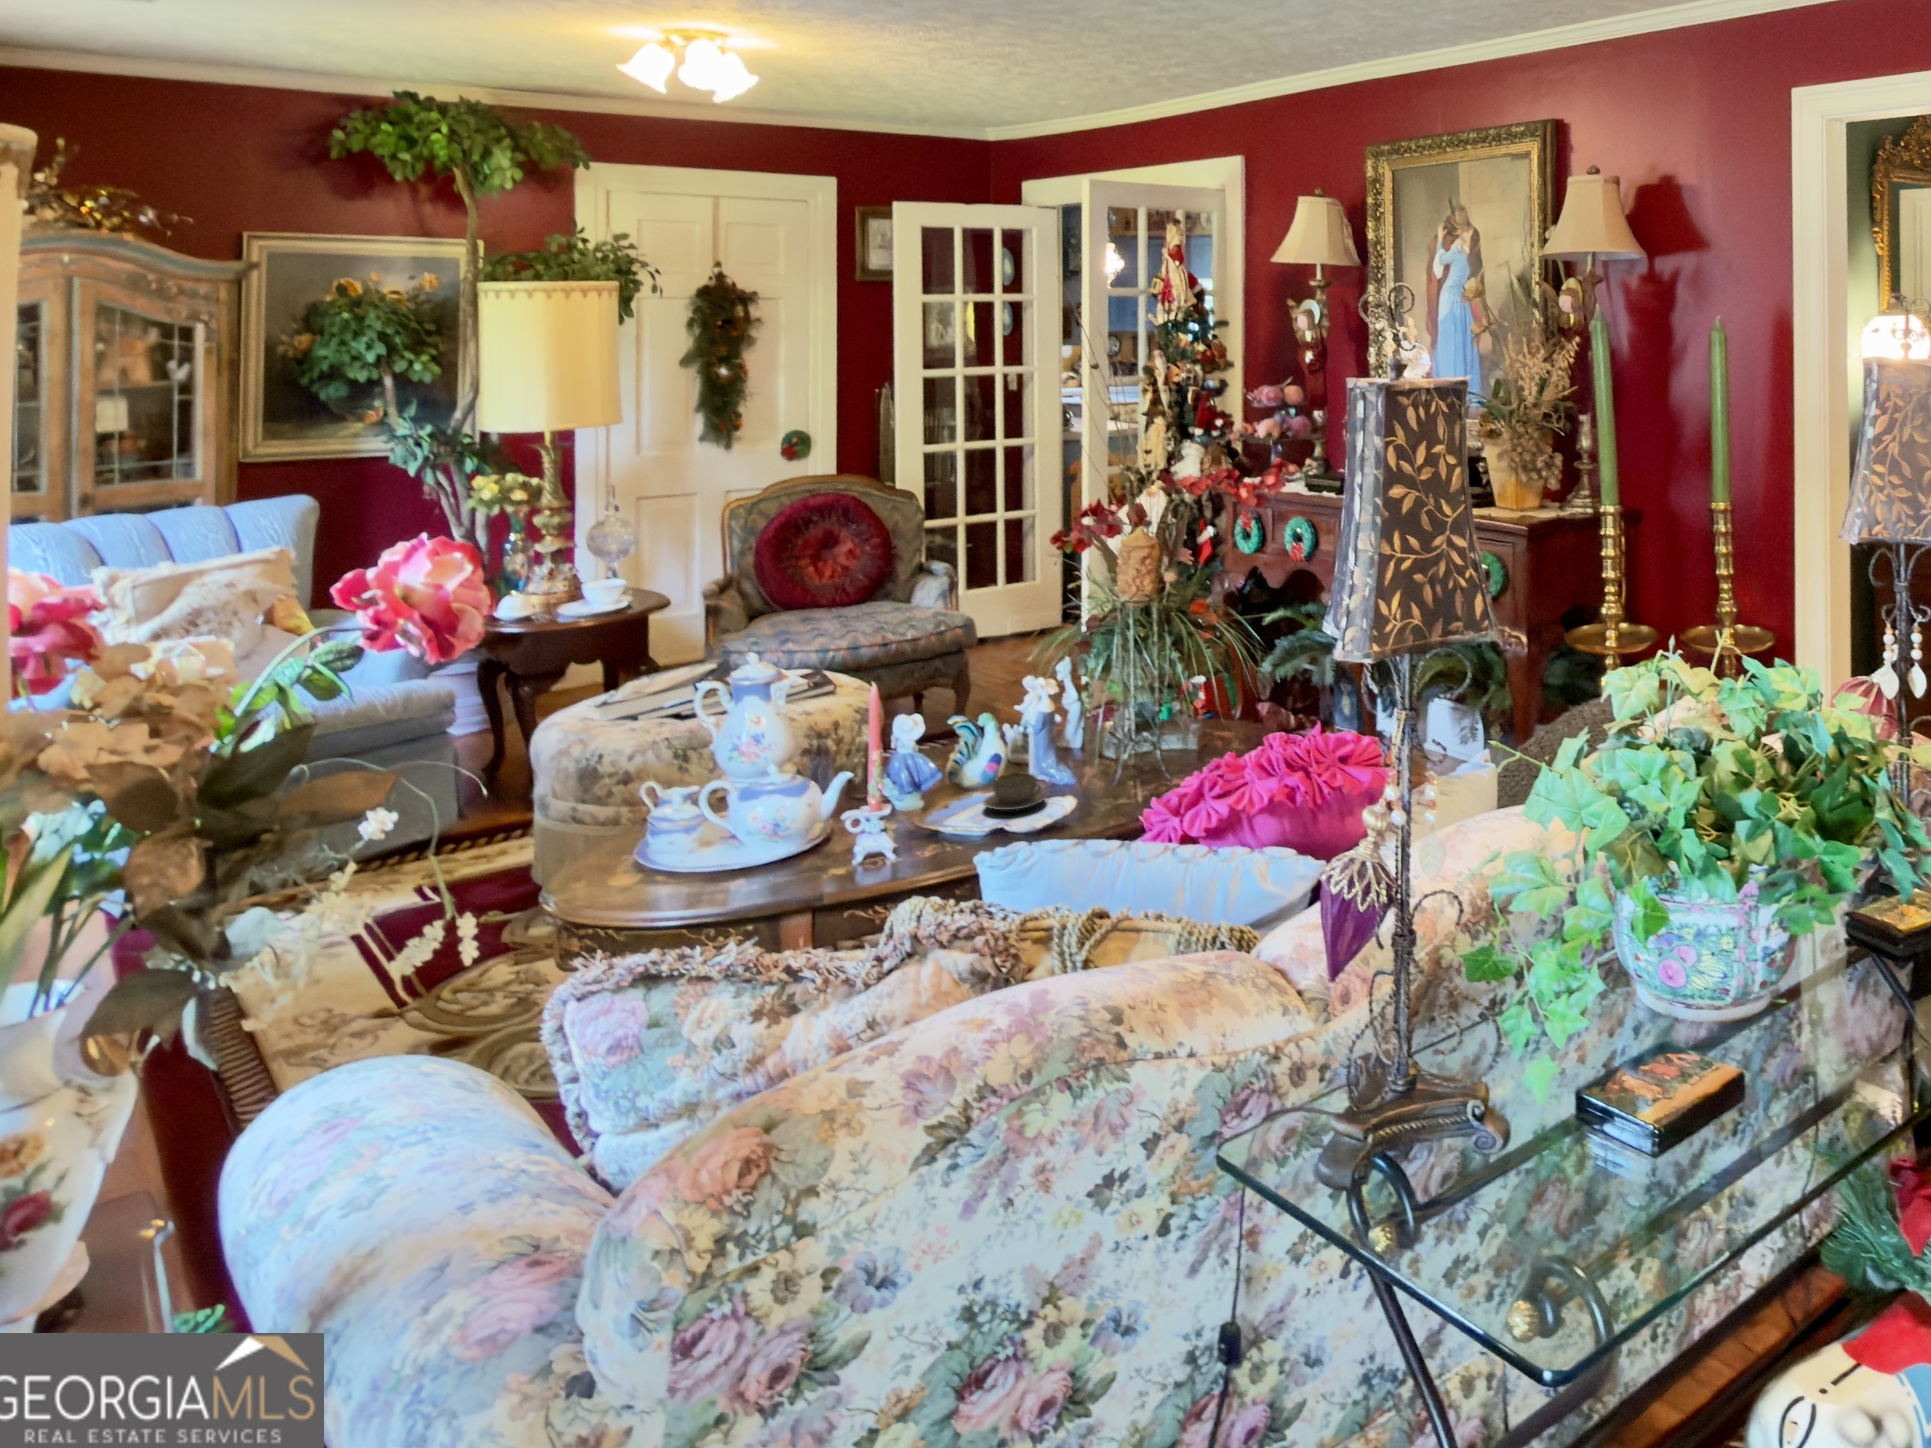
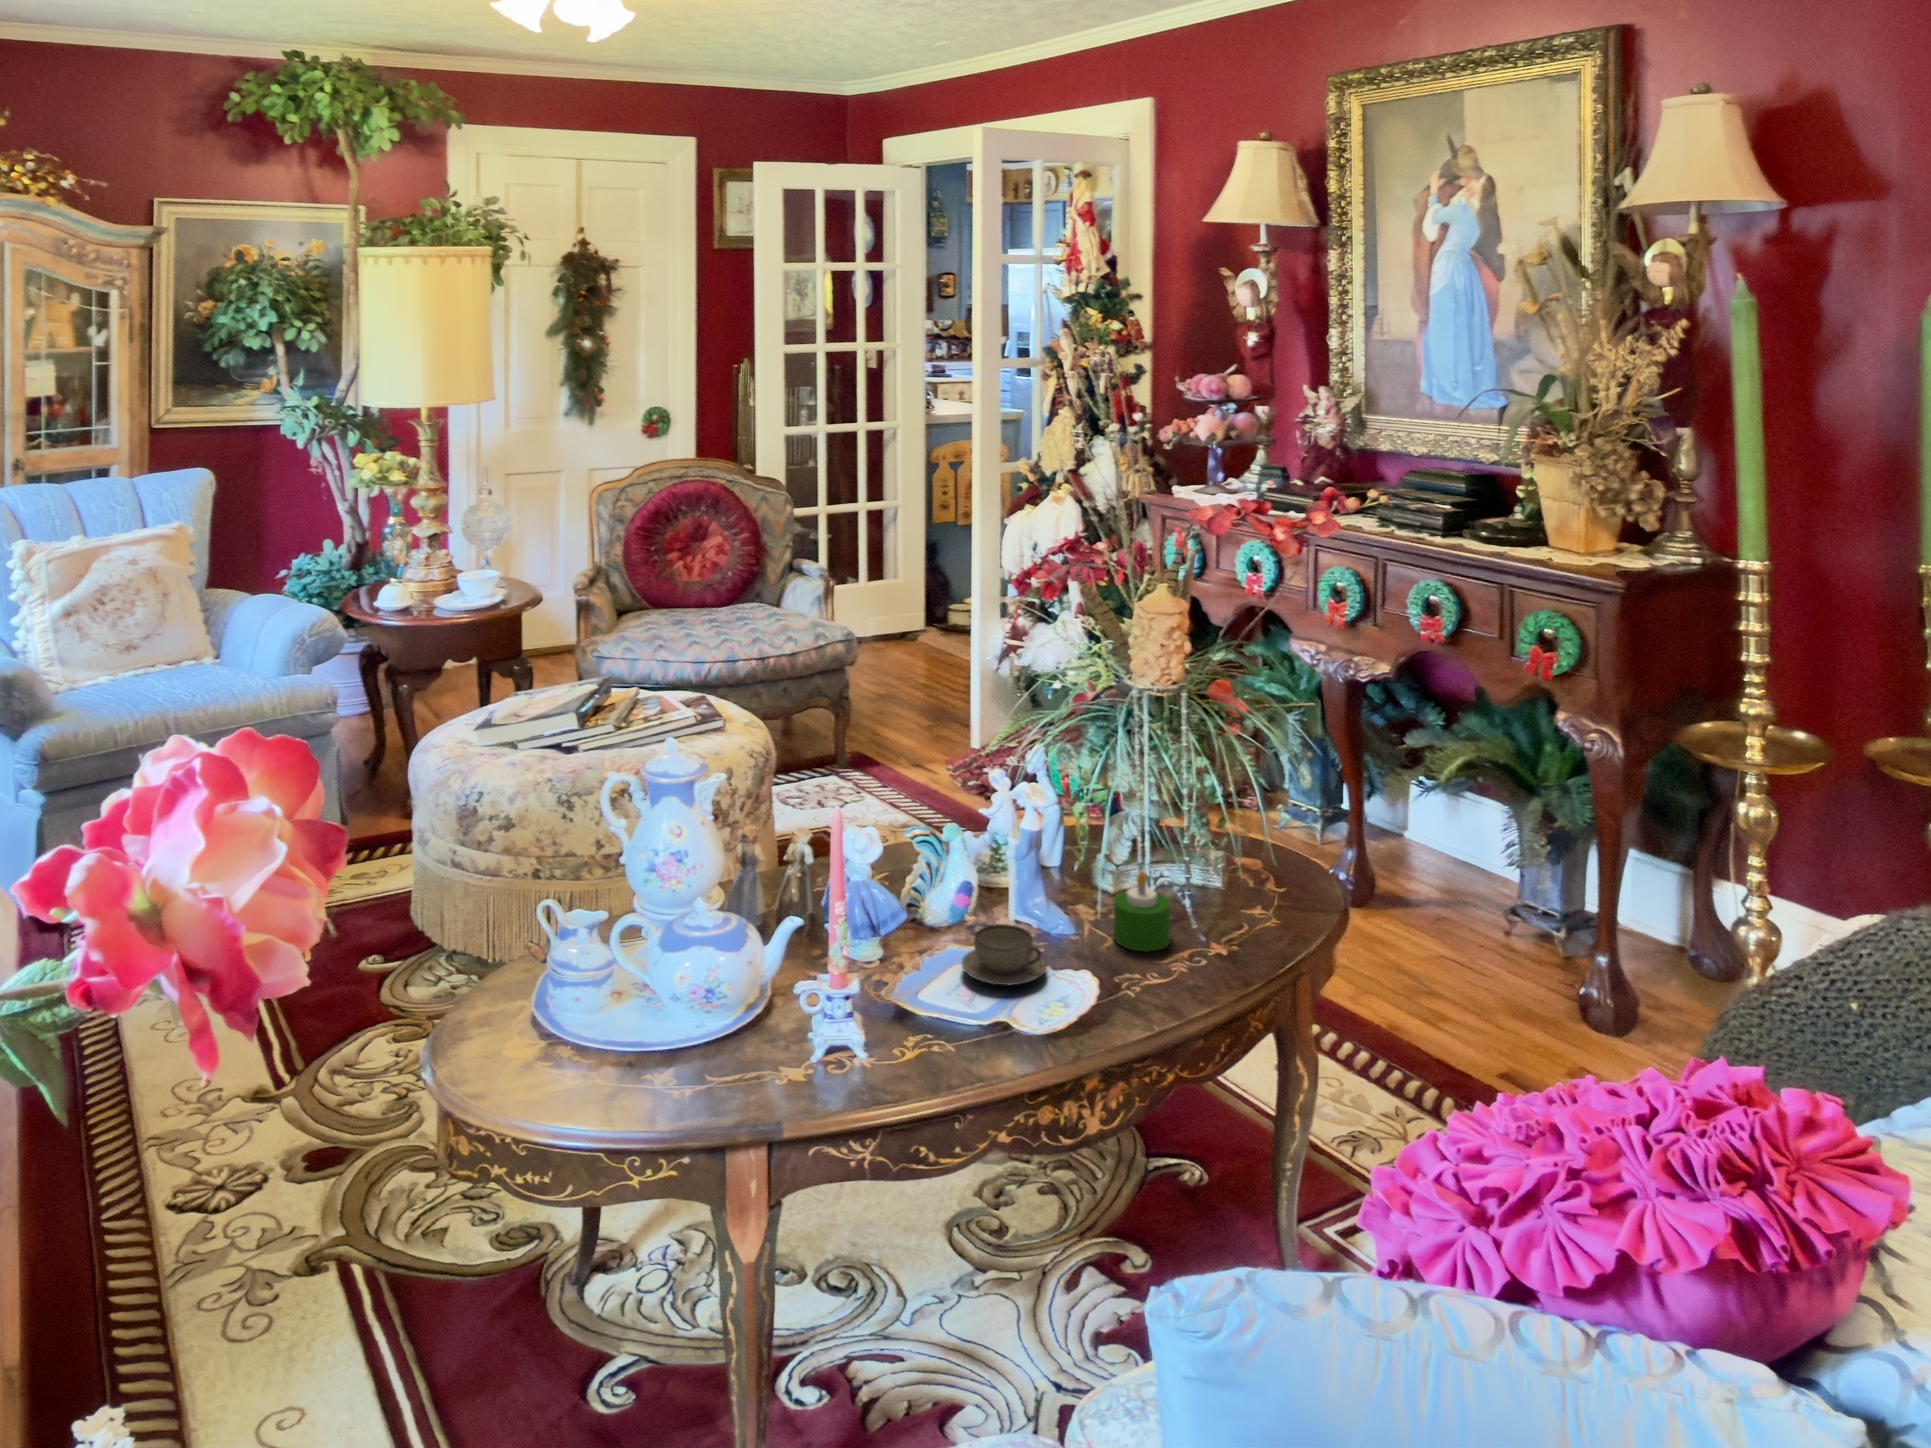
candle: none [1104,730,1145,785] -> present [1113,871,1170,951]

